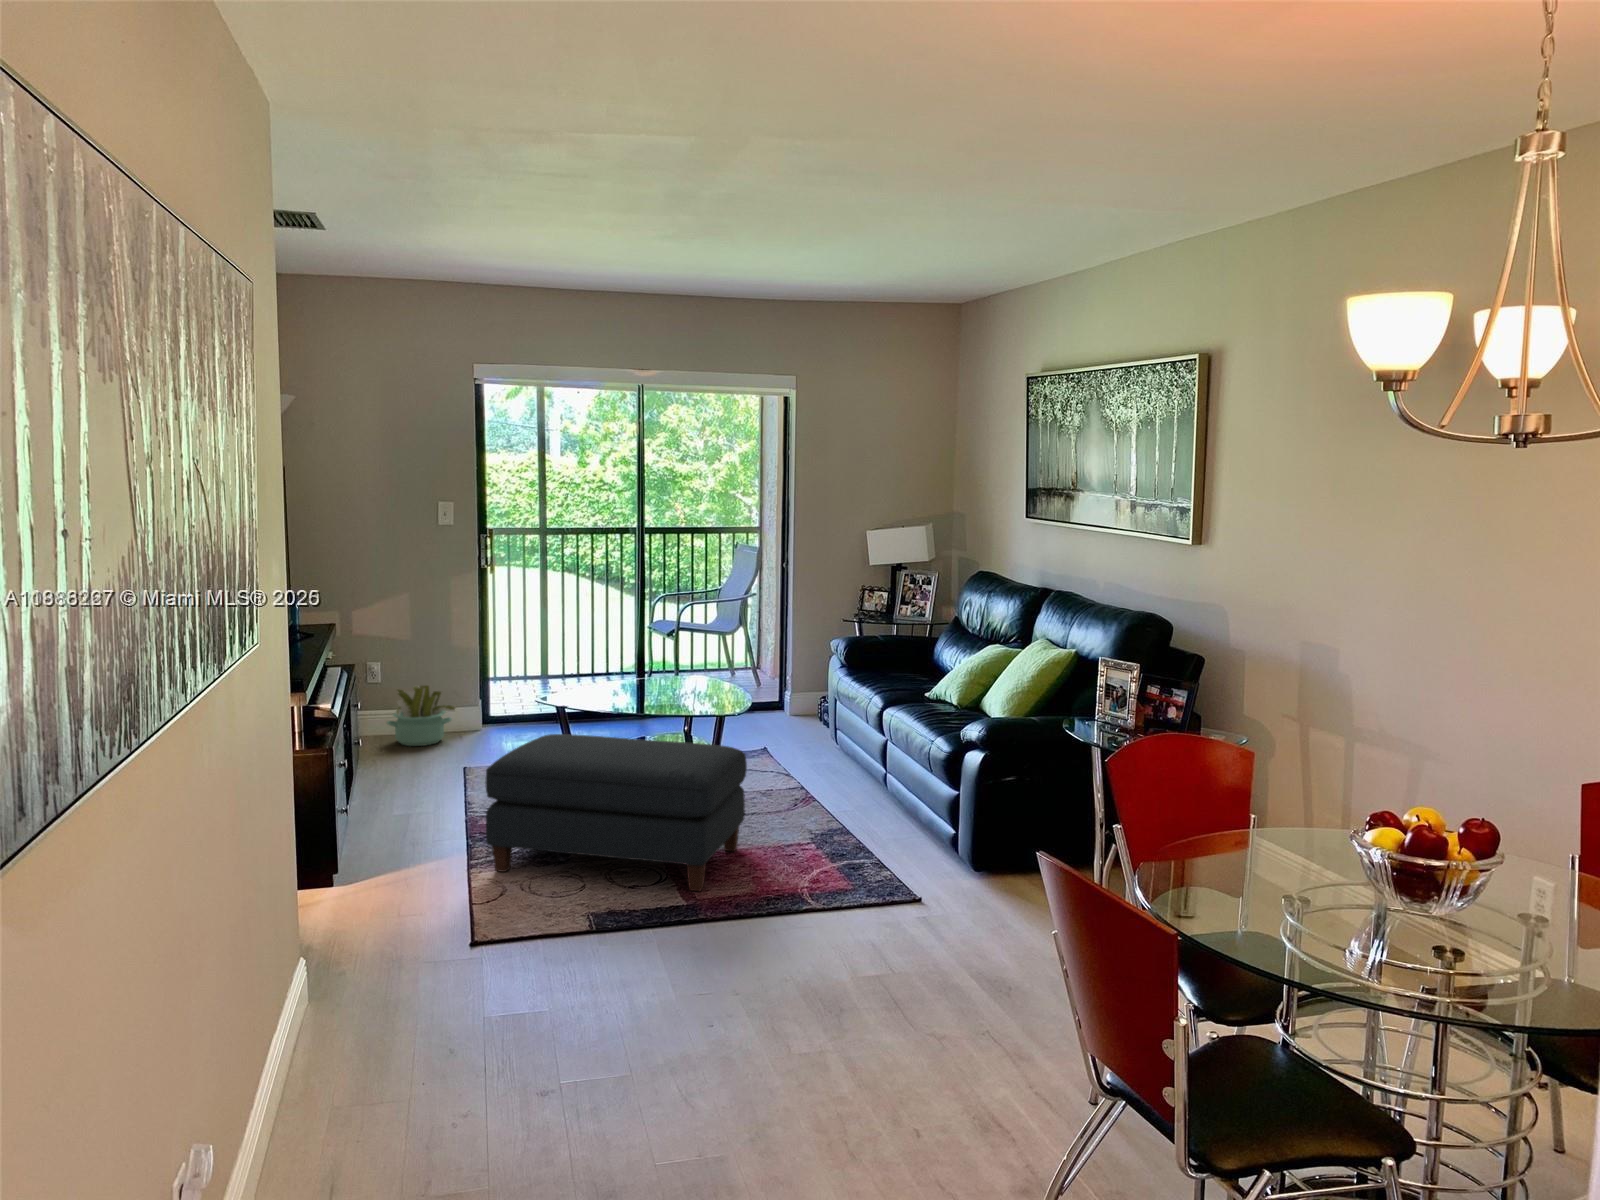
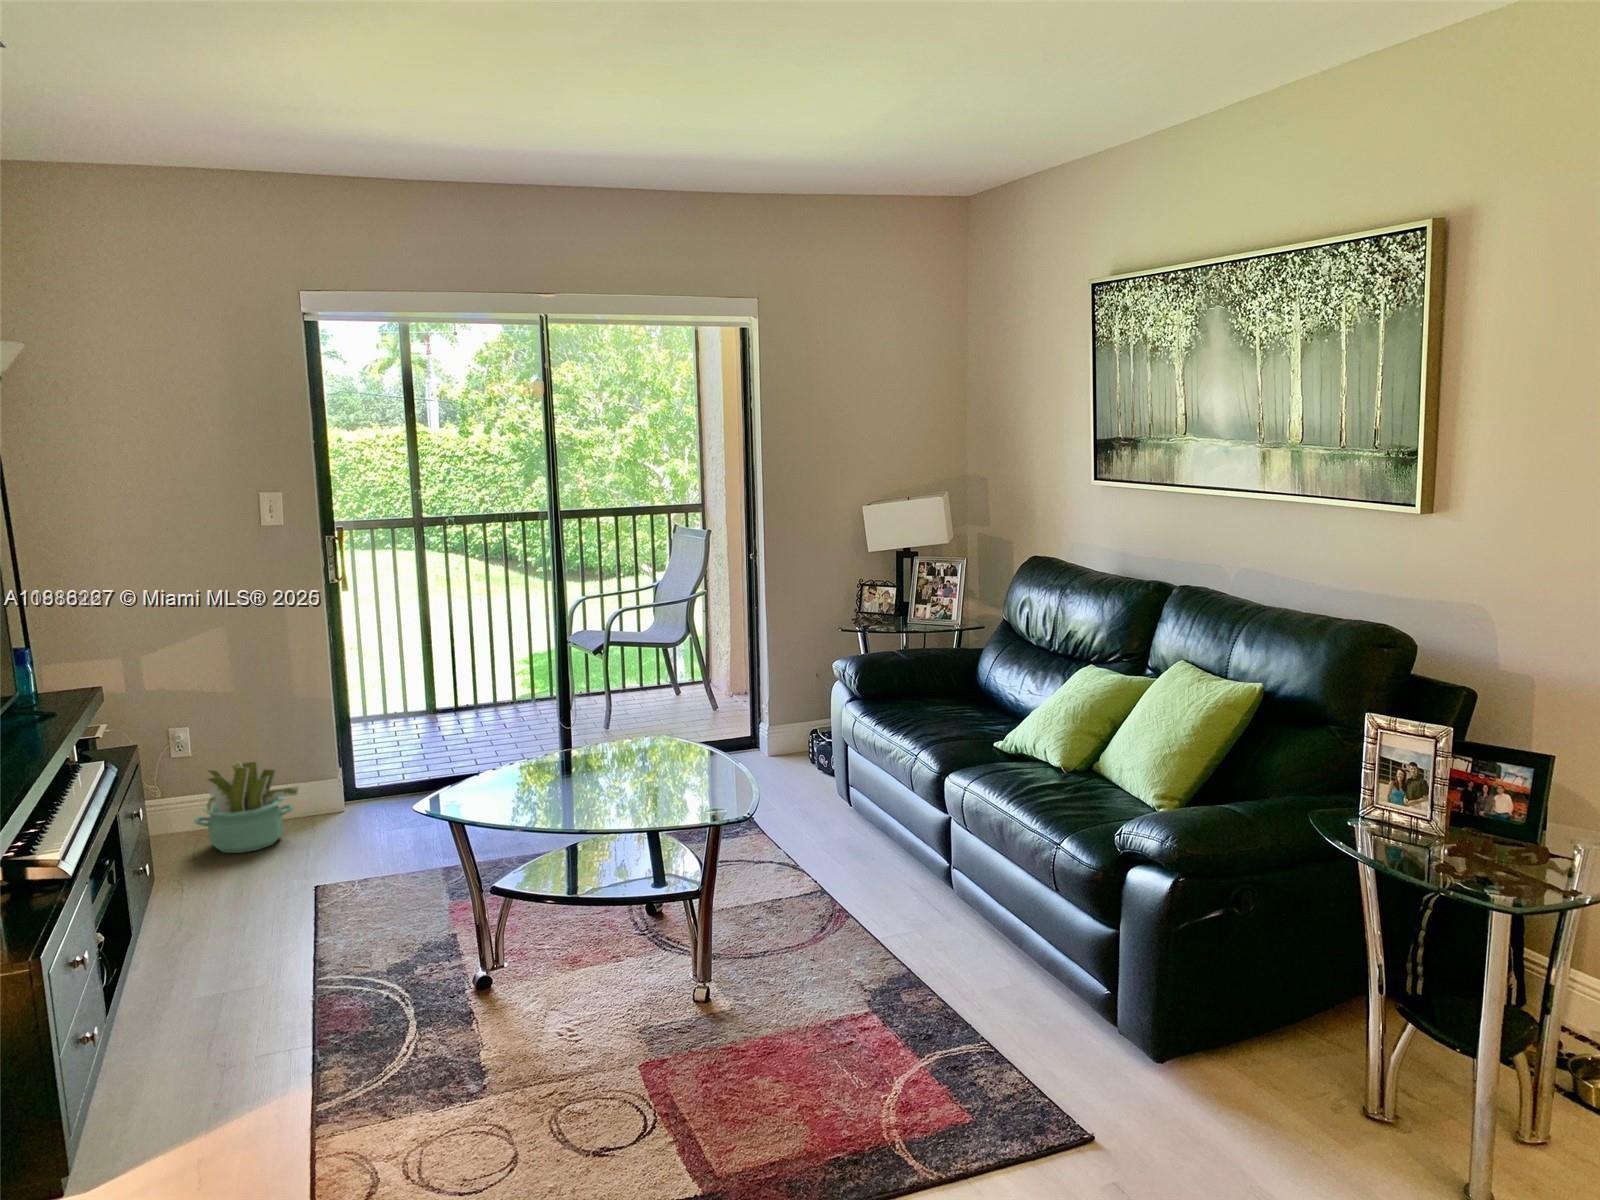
ottoman: present [485,734,747,891] -> none [331,868,767,1151]

